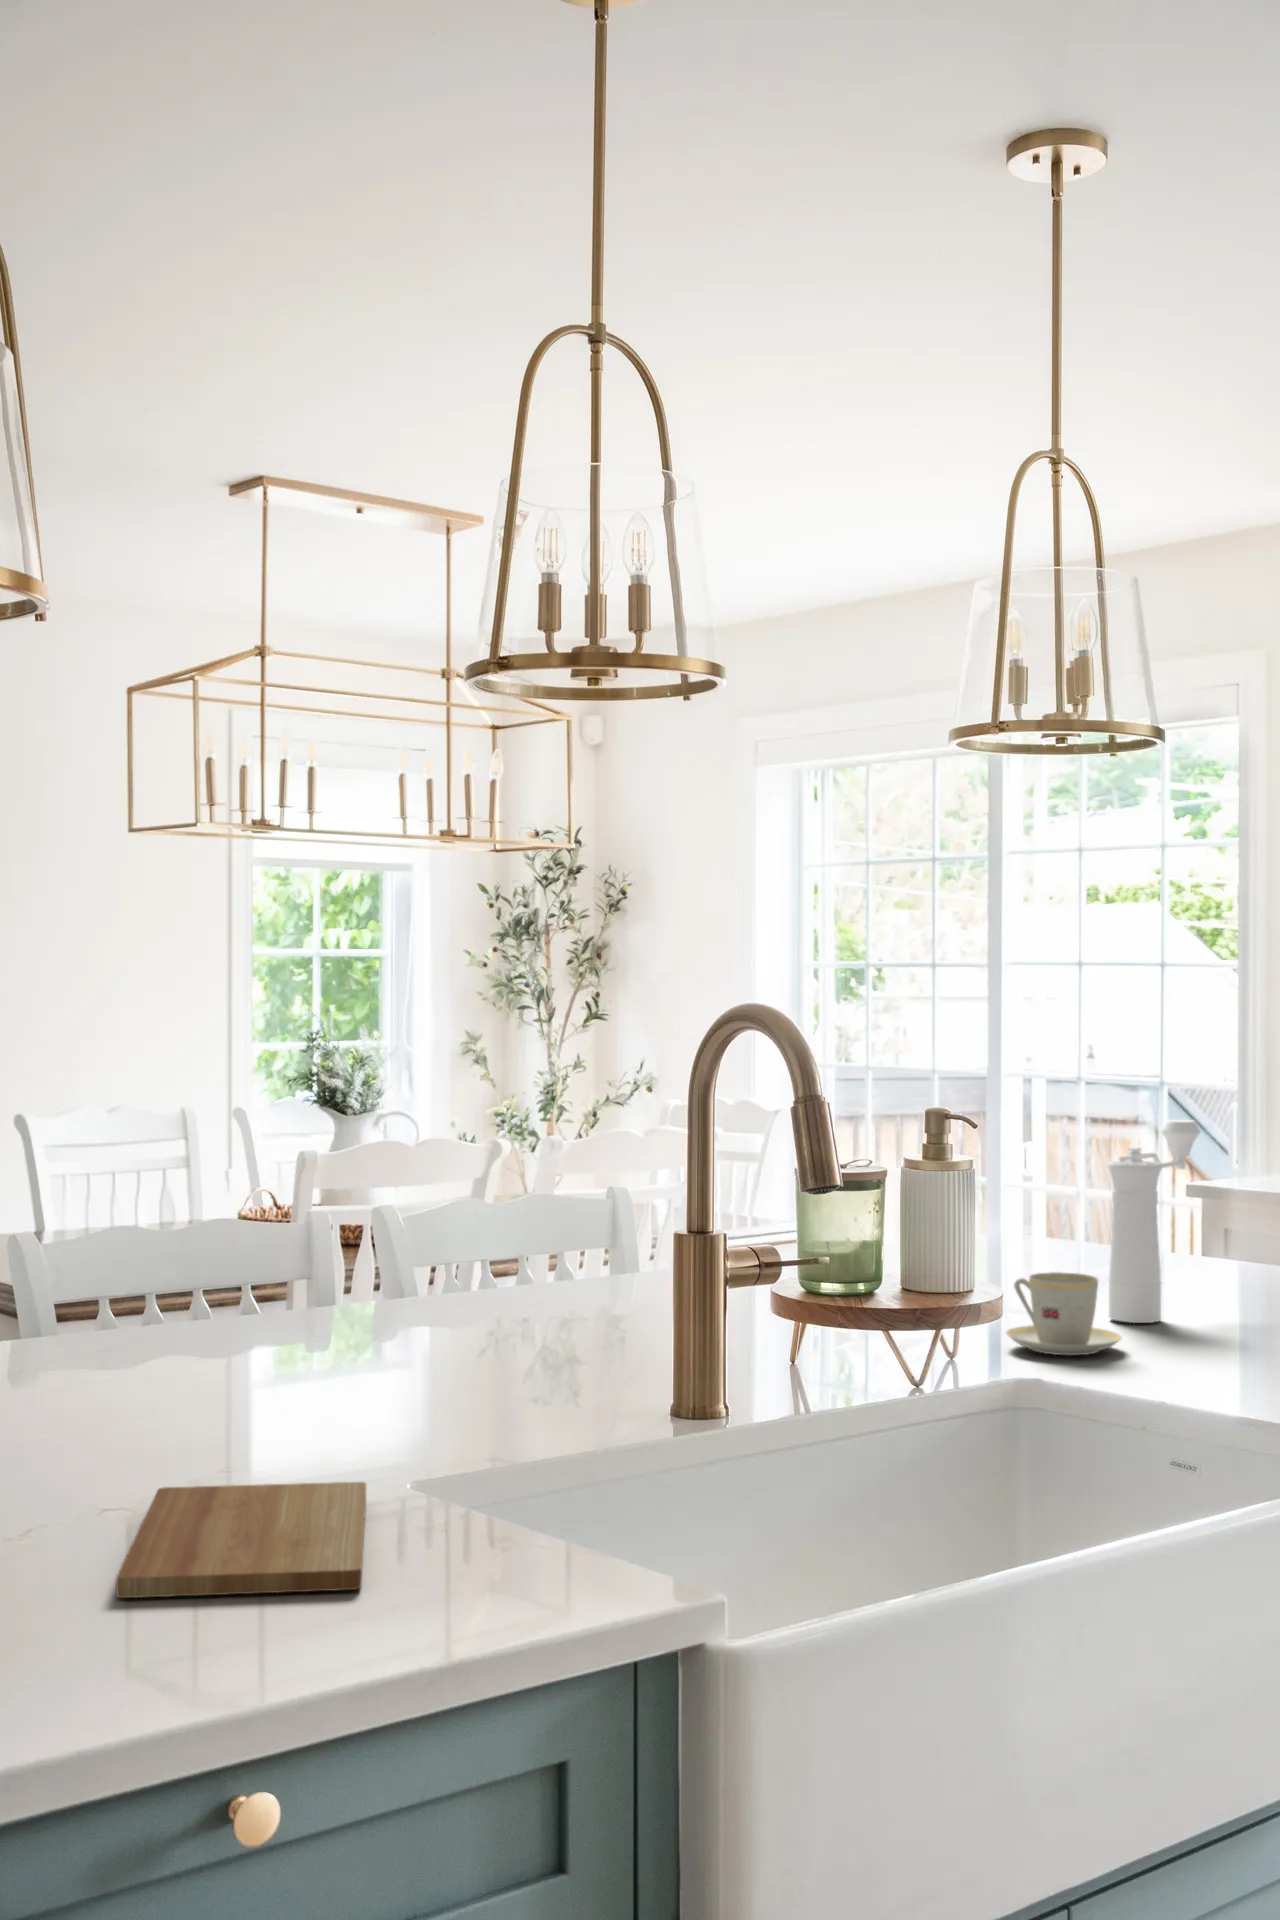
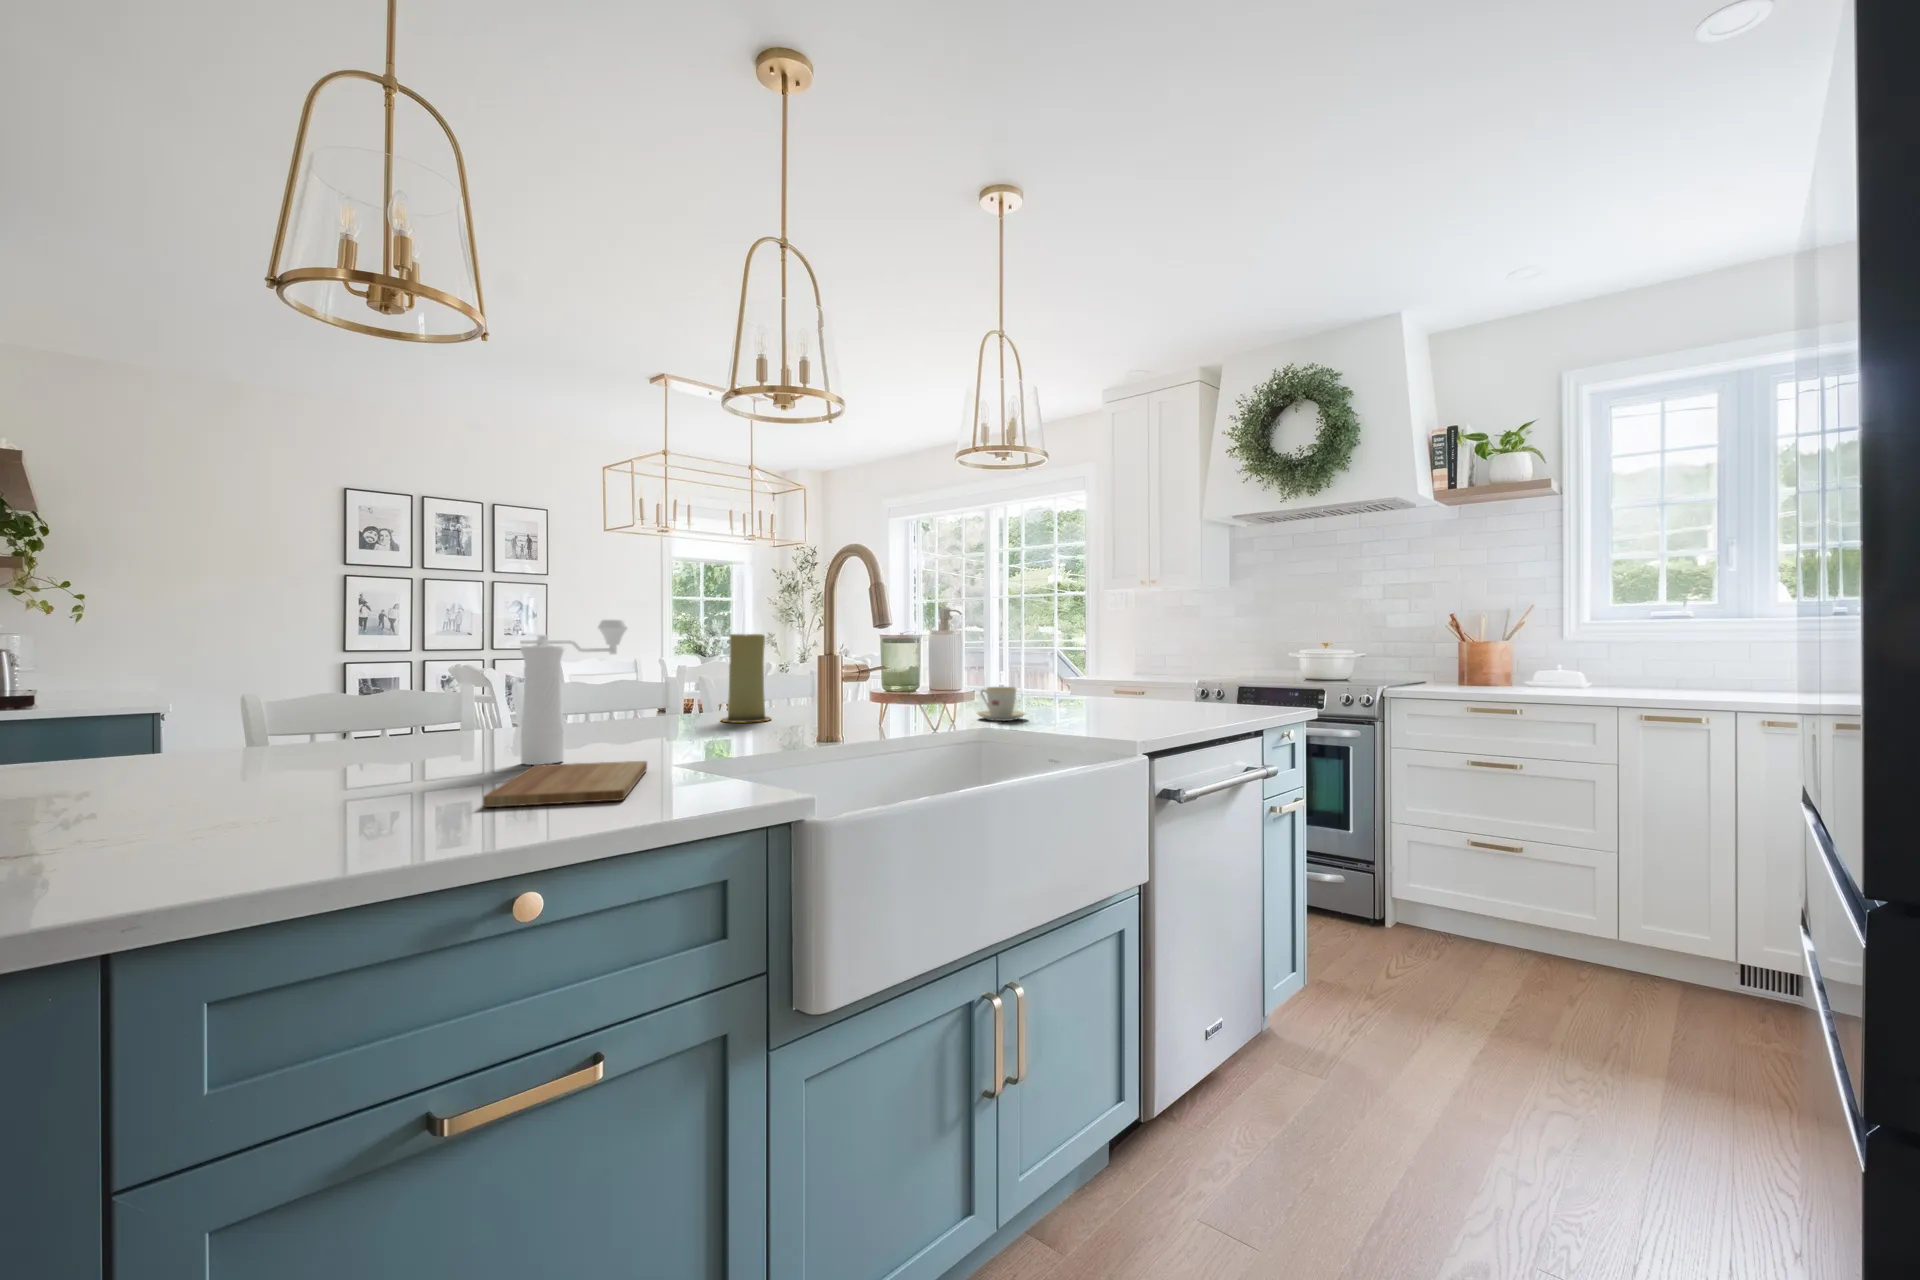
pepper mill: present [1109,1120,1200,1323] -> present [520,620,628,765]
candle: none [447,1149,555,1348] -> present [721,634,771,723]

